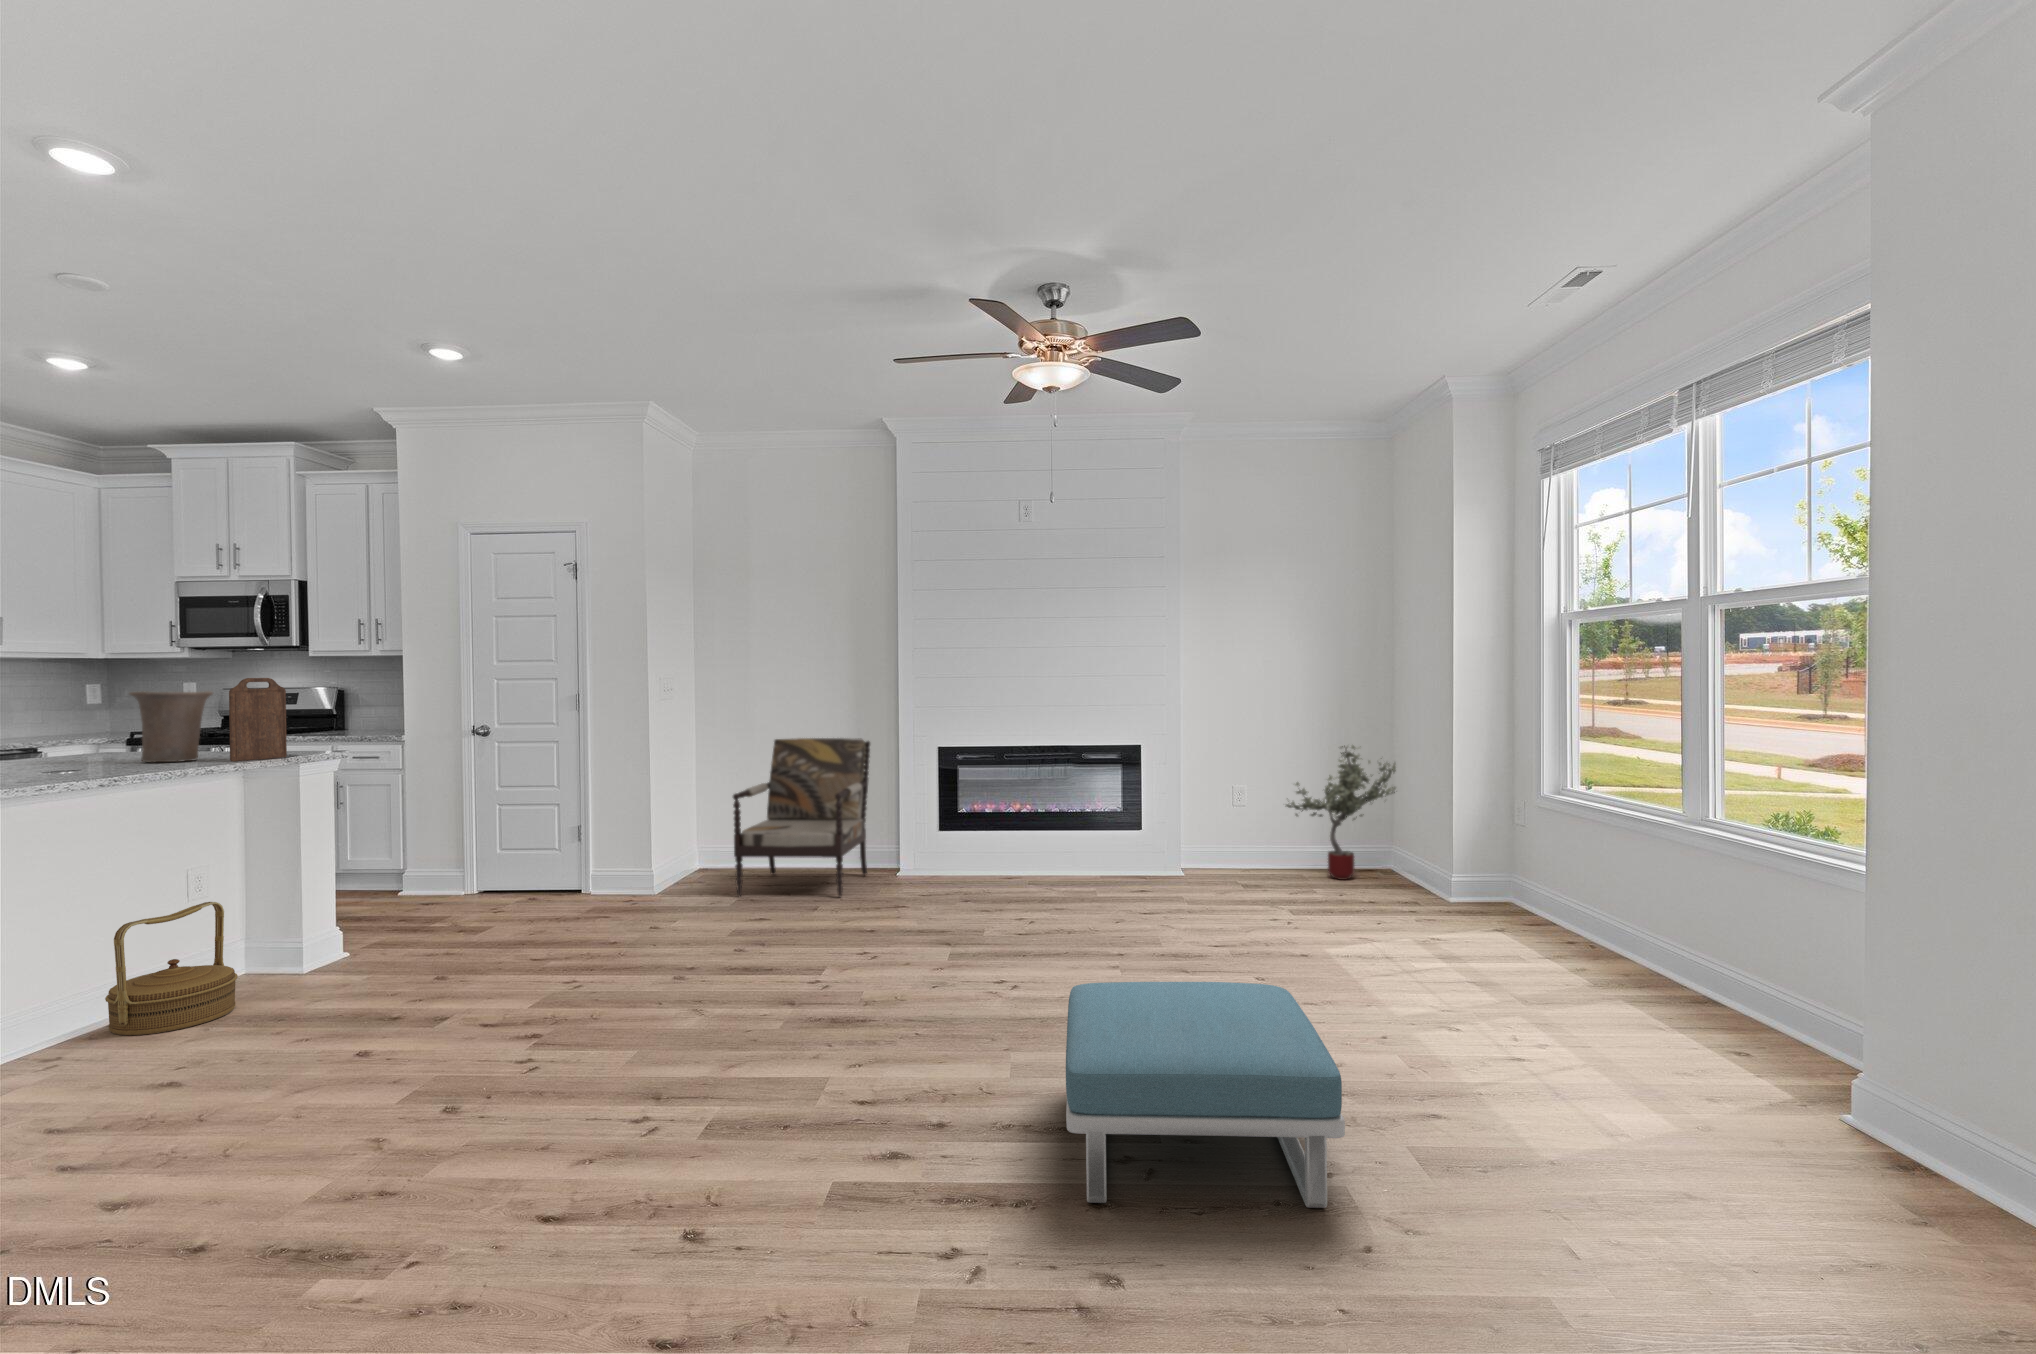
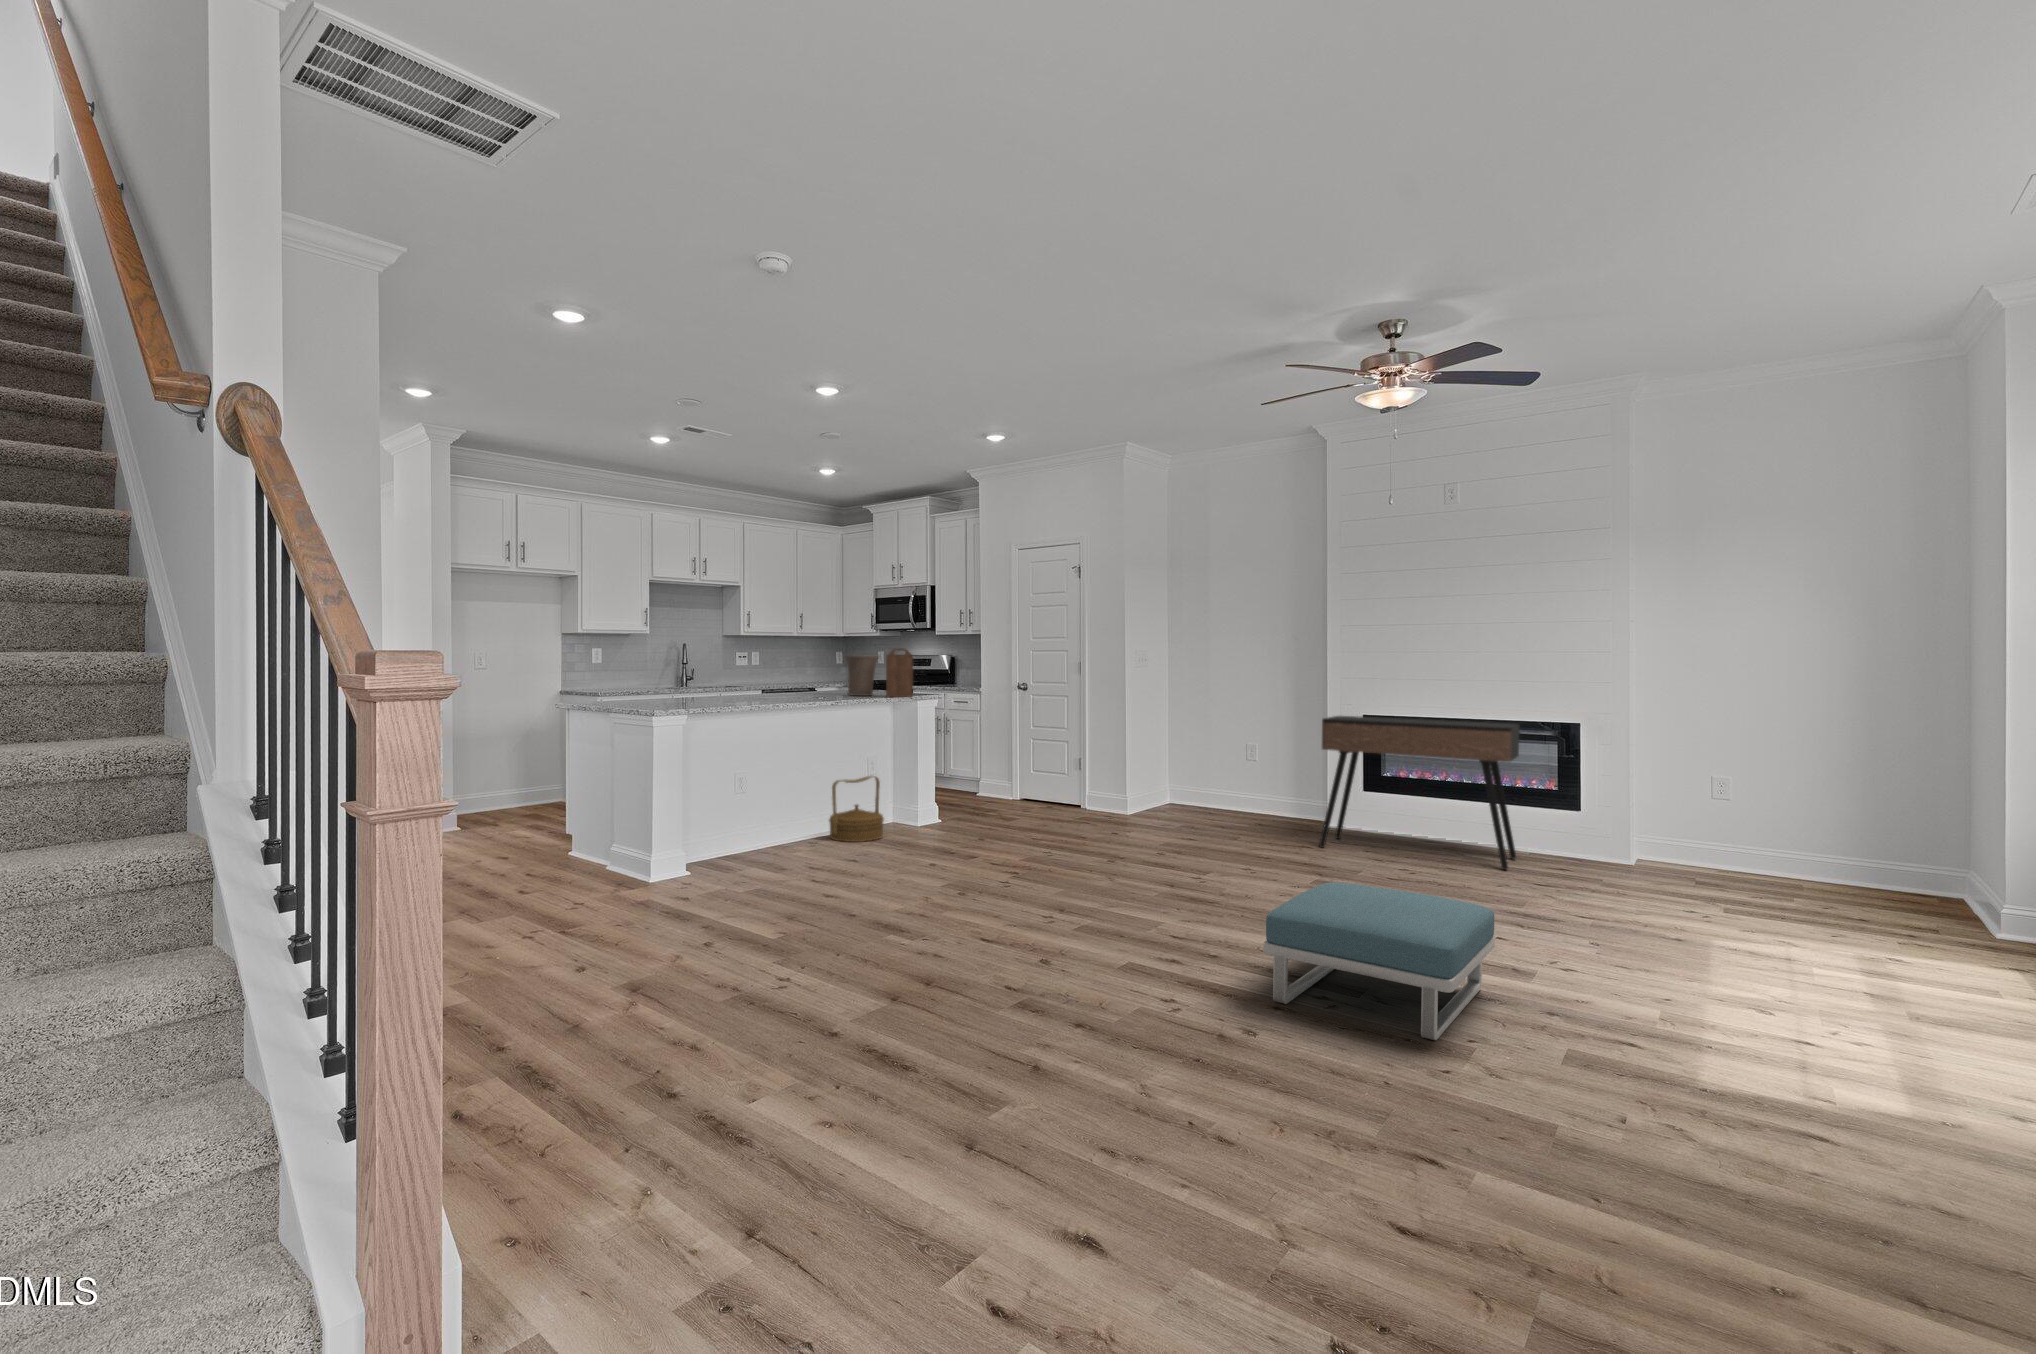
armchair: present [733,738,870,897] -> none [1184,705,1305,834]
console table: none [917,743,1123,907] -> present [1319,716,1519,870]
potted tree: present [1286,745,1396,880] -> none [1726,742,1881,888]

